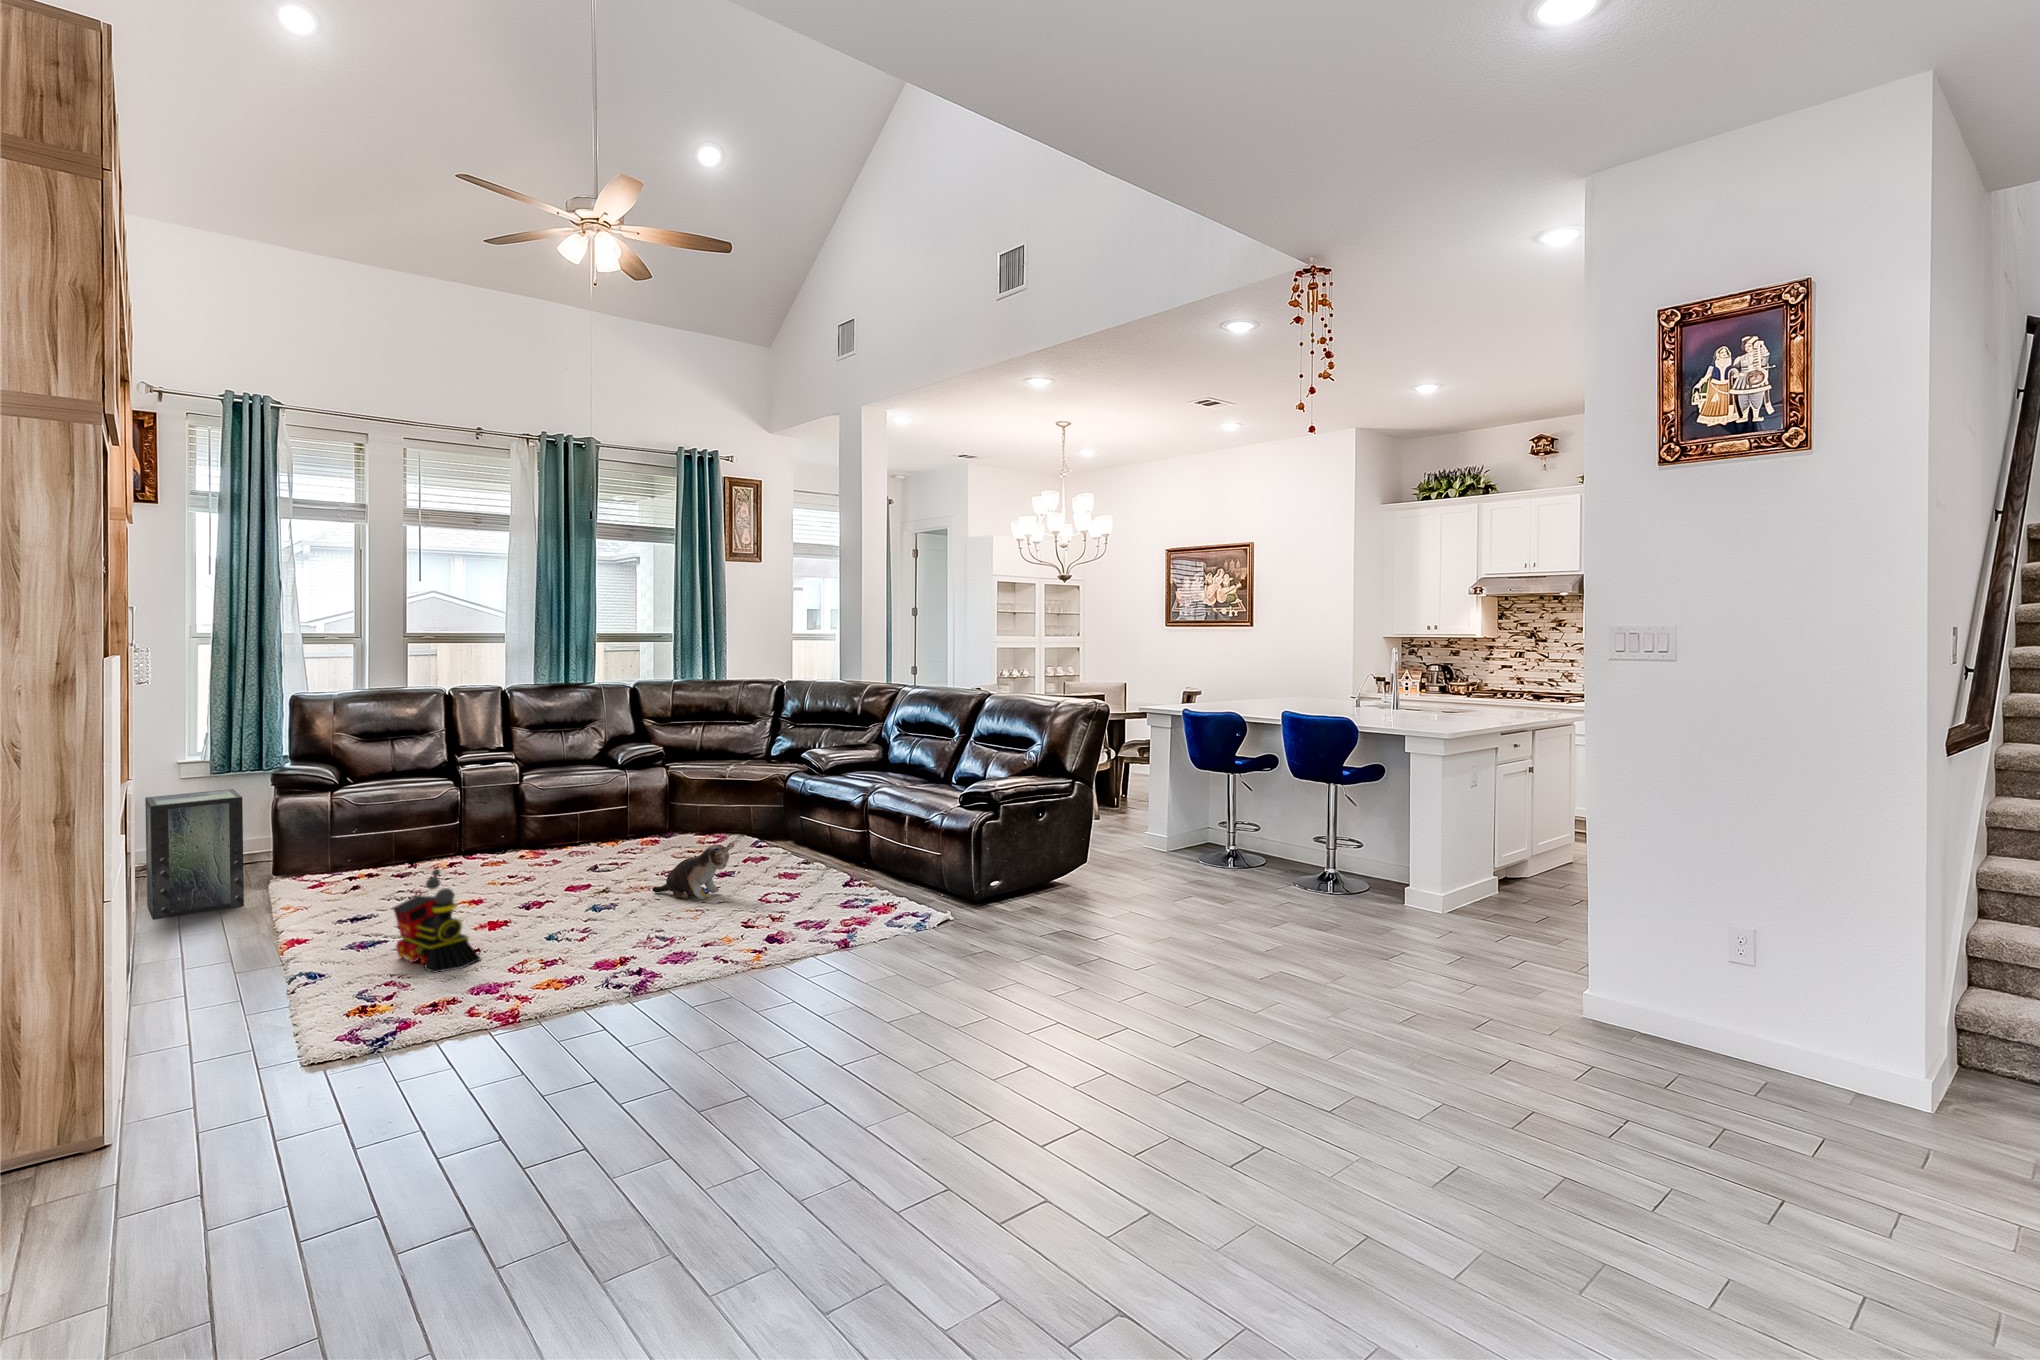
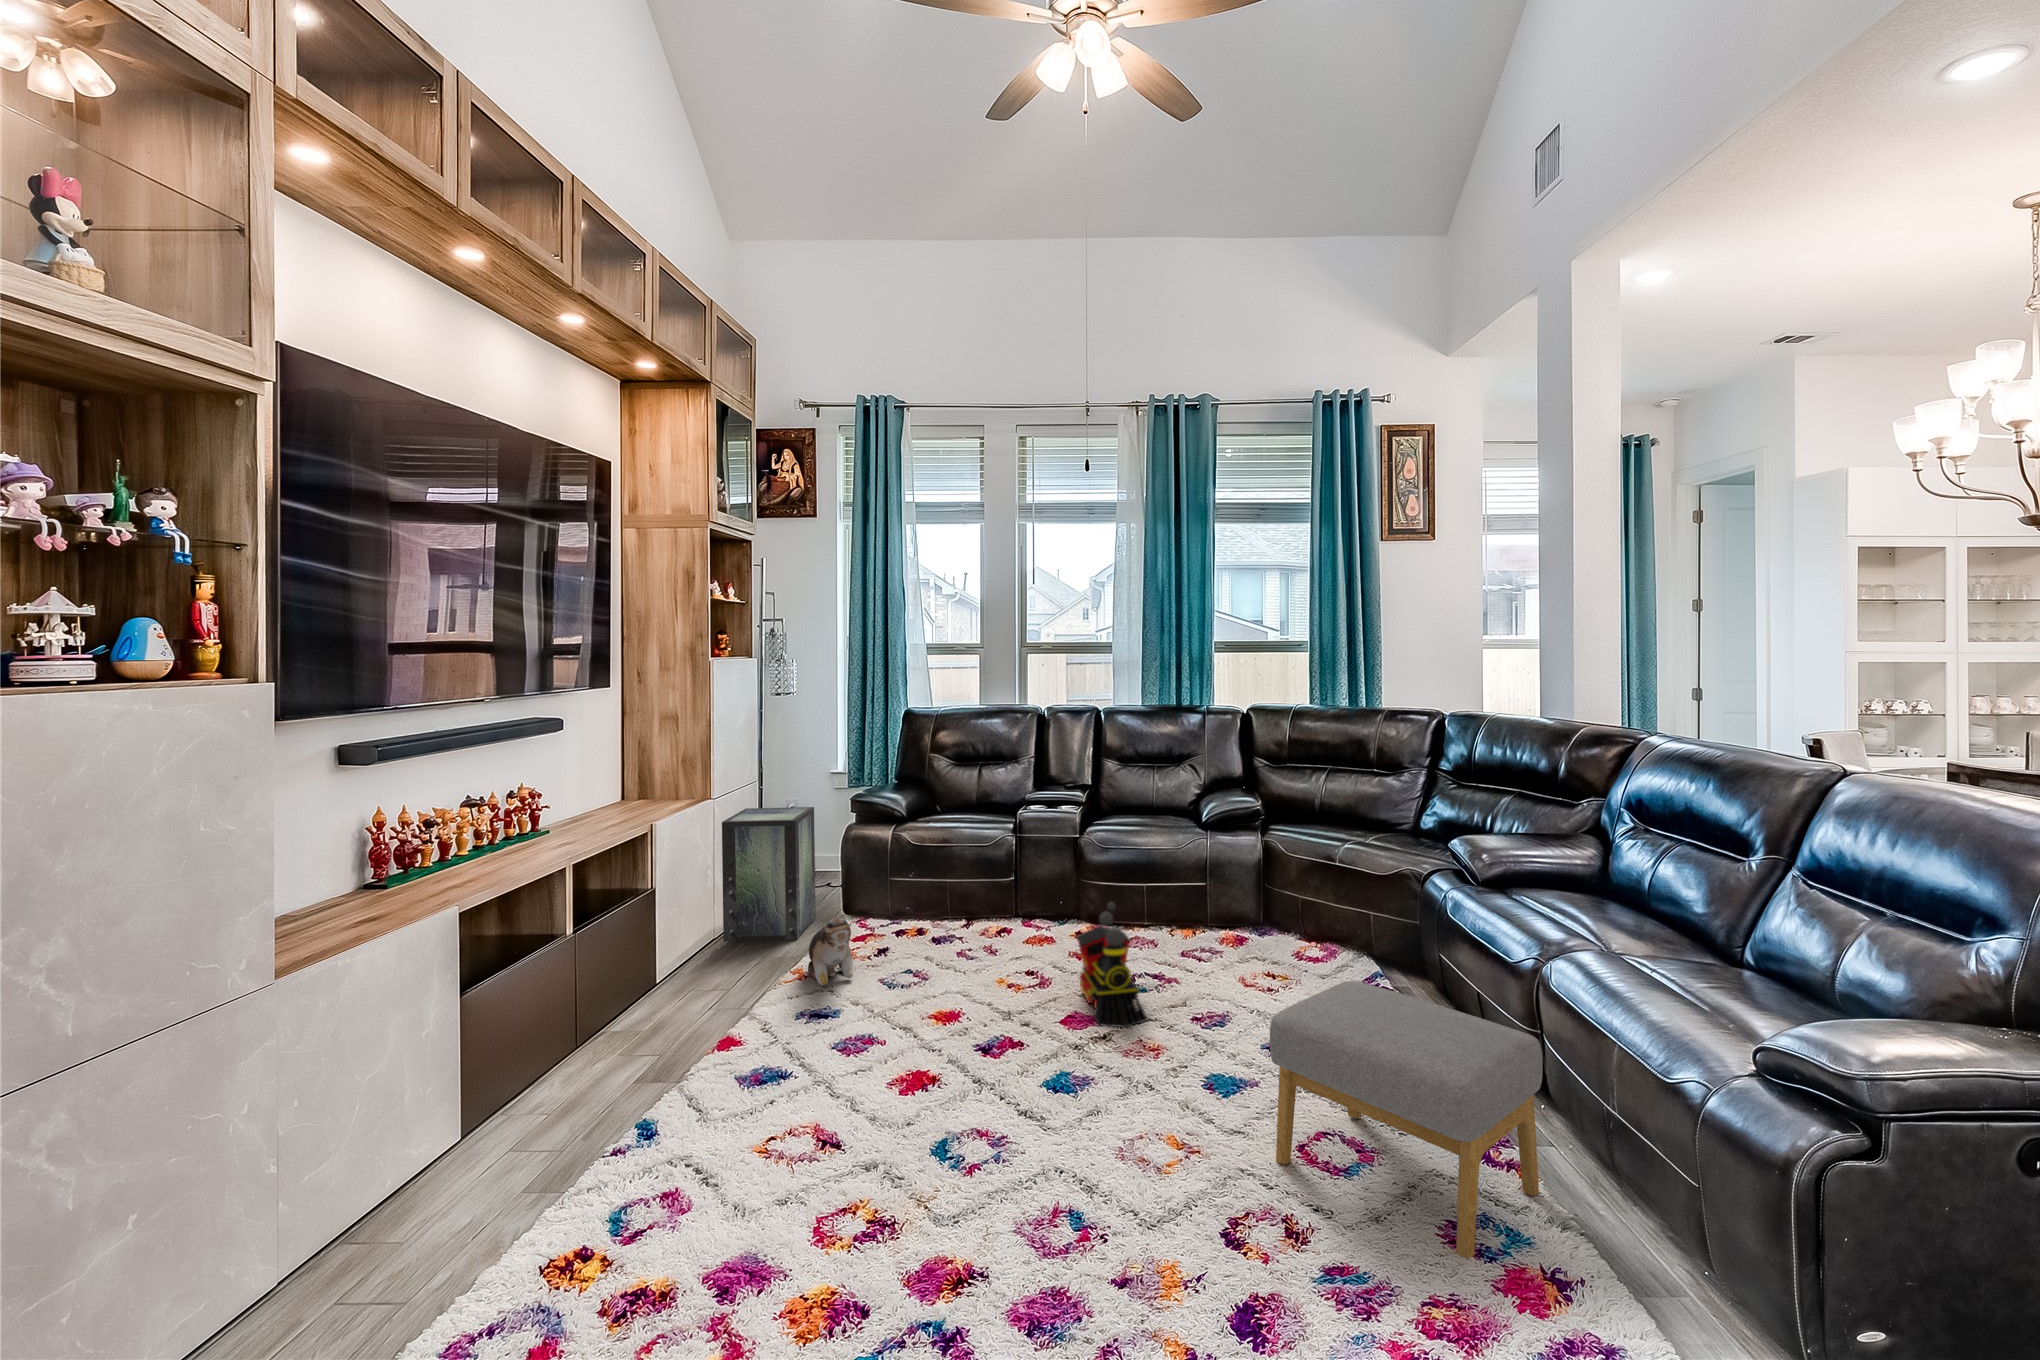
footstool: none [754,815,879,906] -> present [1270,981,1543,1258]
plush toy: present [652,843,734,900] -> present [808,917,854,986]
toy train: present [393,869,481,973] -> present [1075,902,1147,1027]

